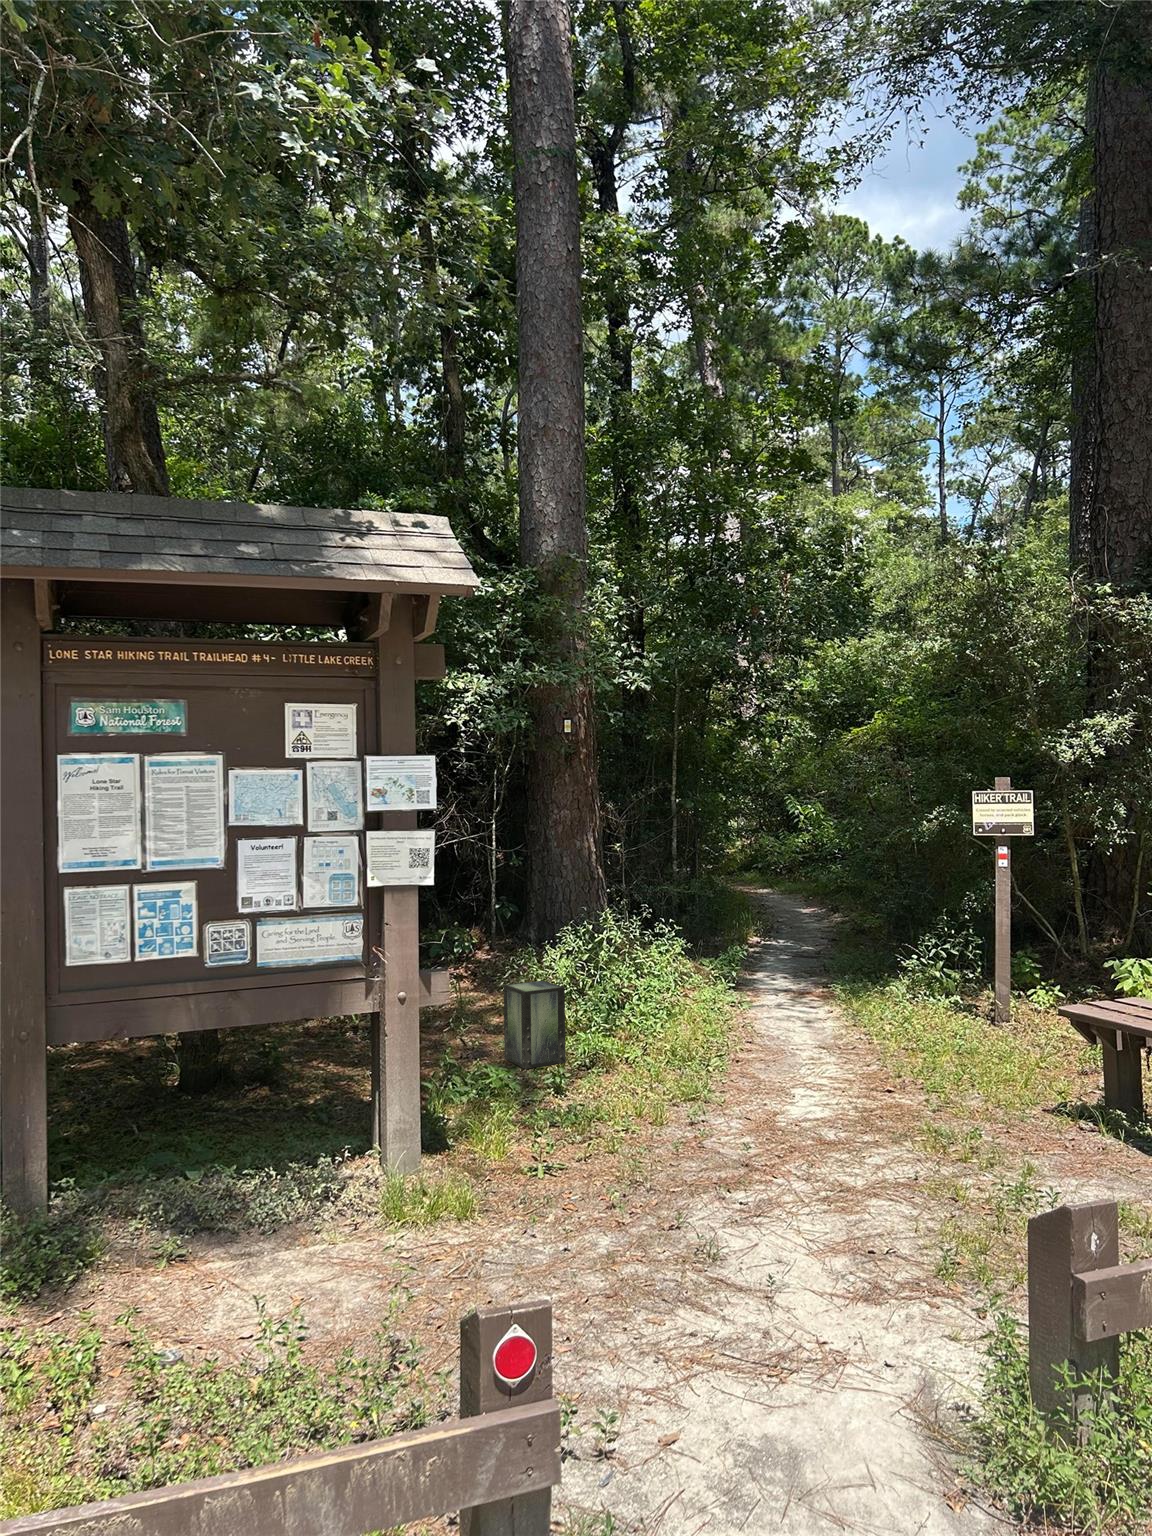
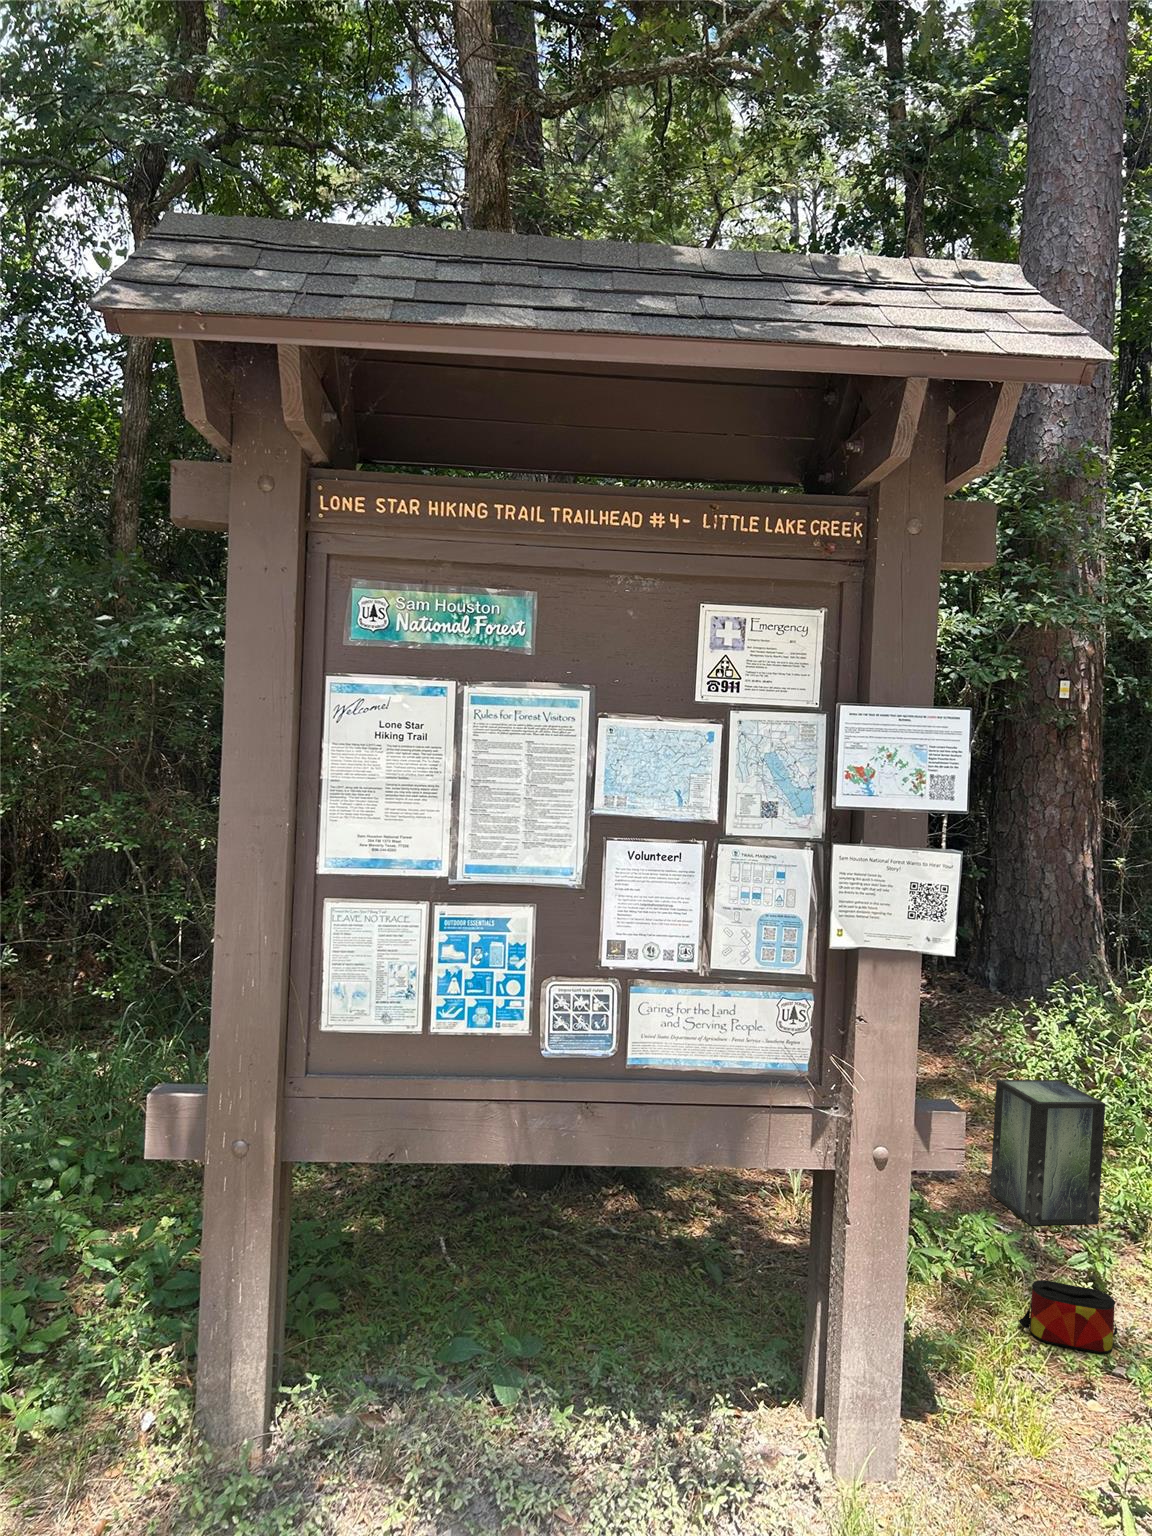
bag: none [505,1081,558,1115] -> present [1019,1280,1117,1354]

